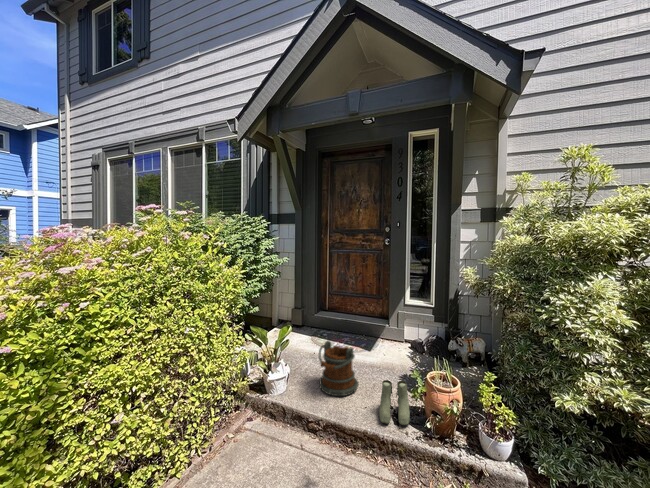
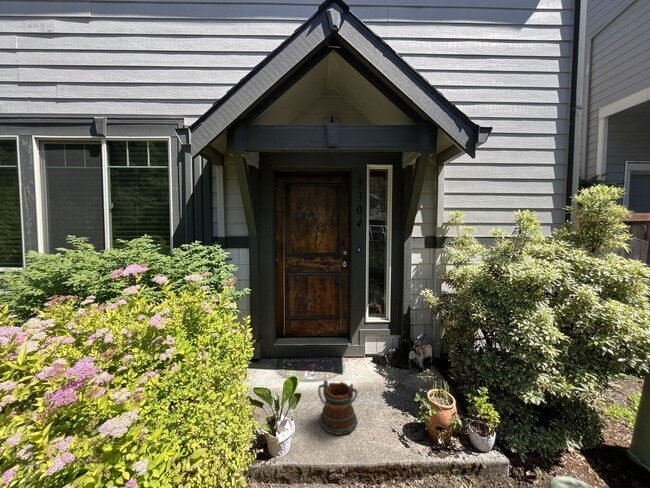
boots: present [379,380,410,425] -> none [387,406,416,449]

